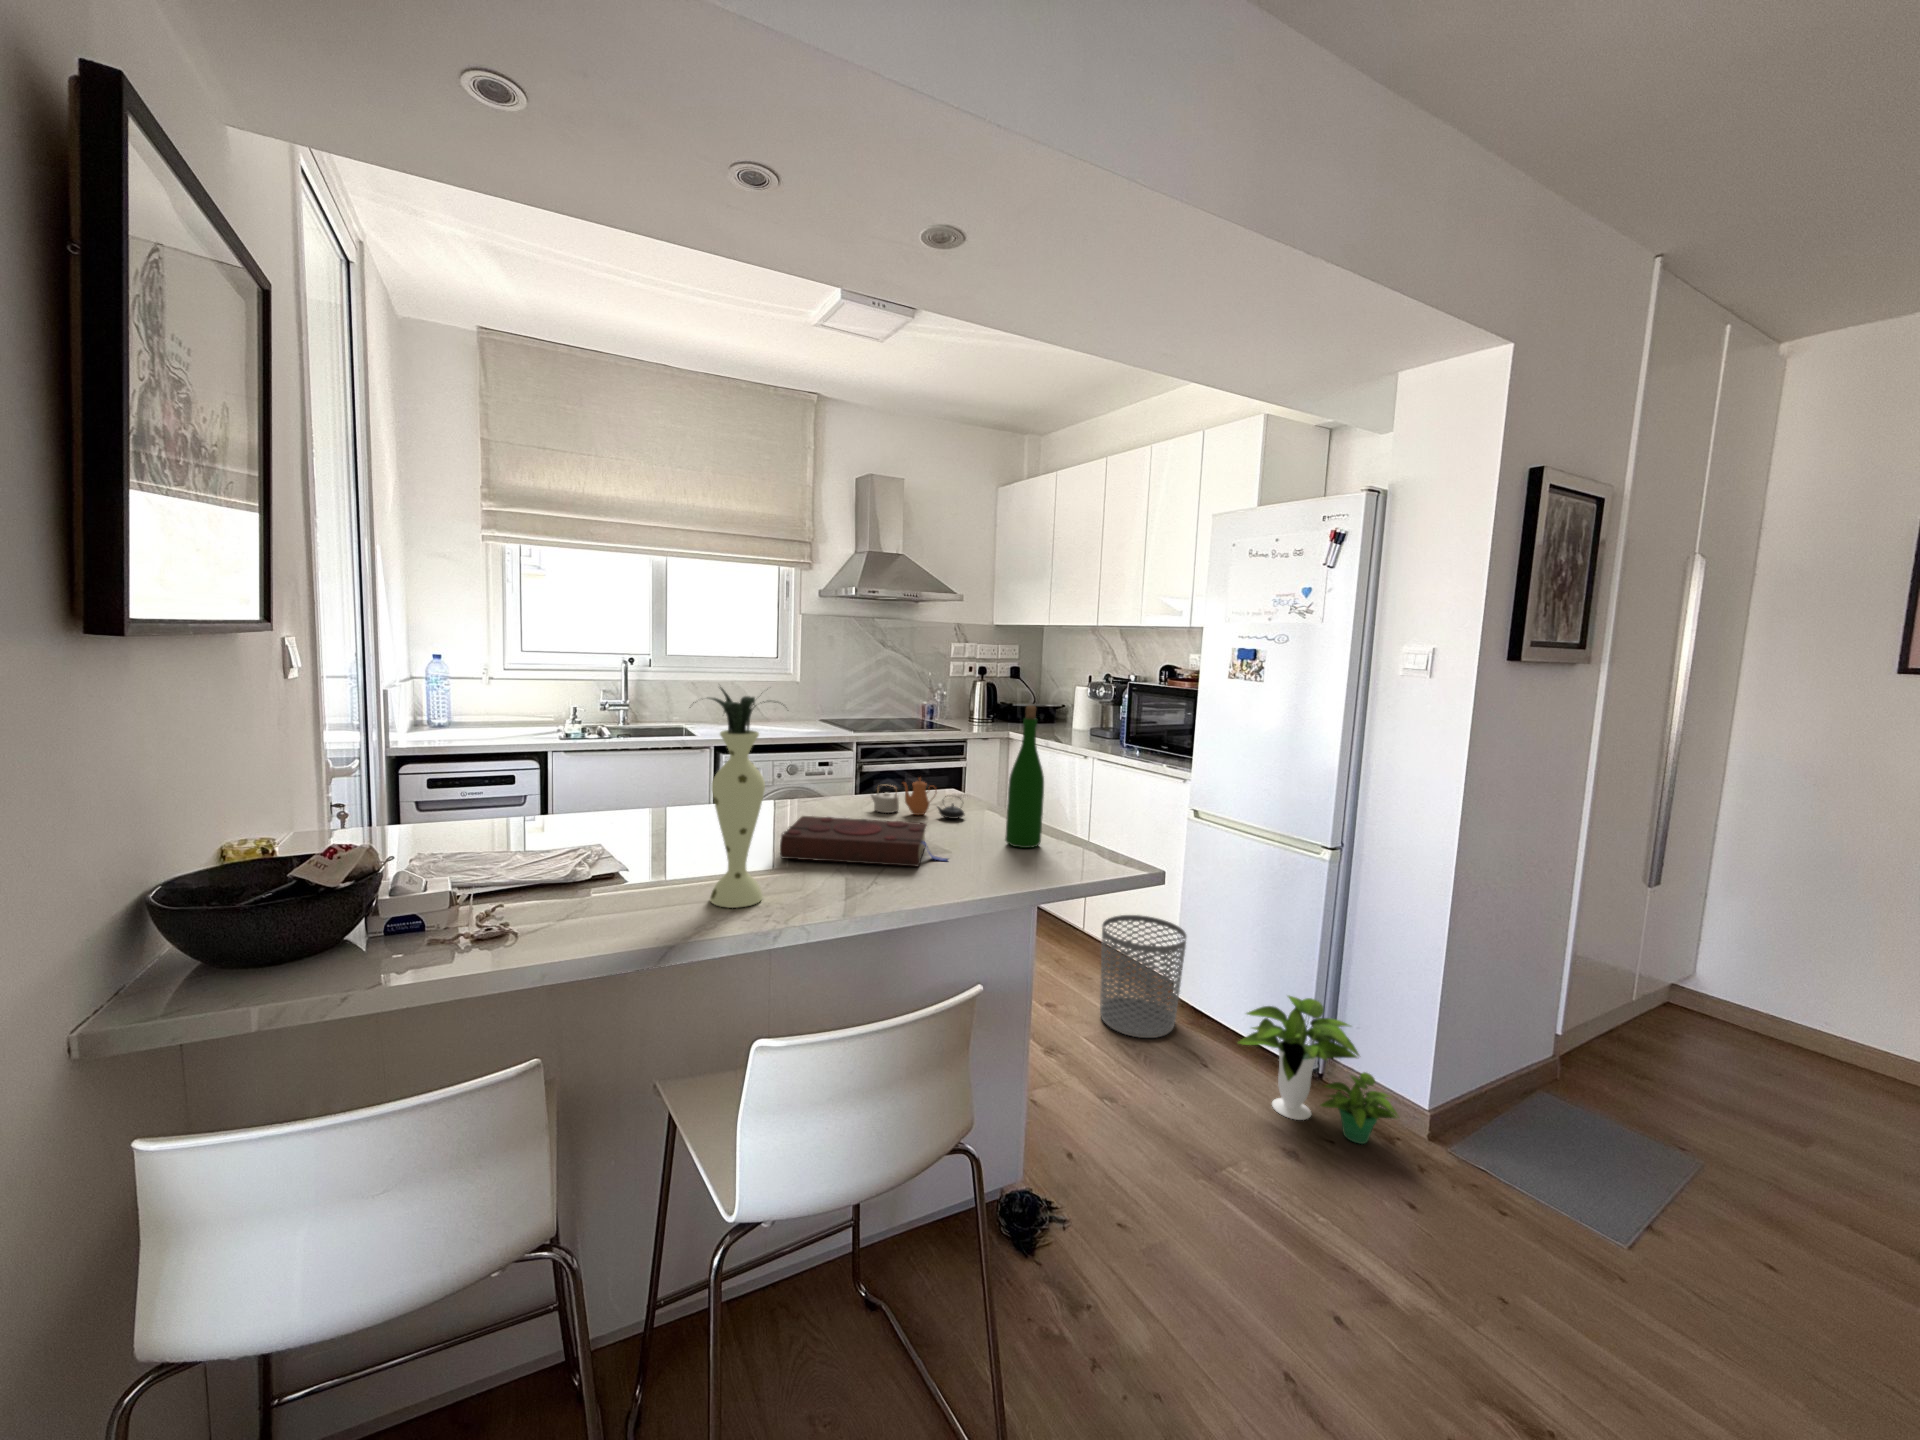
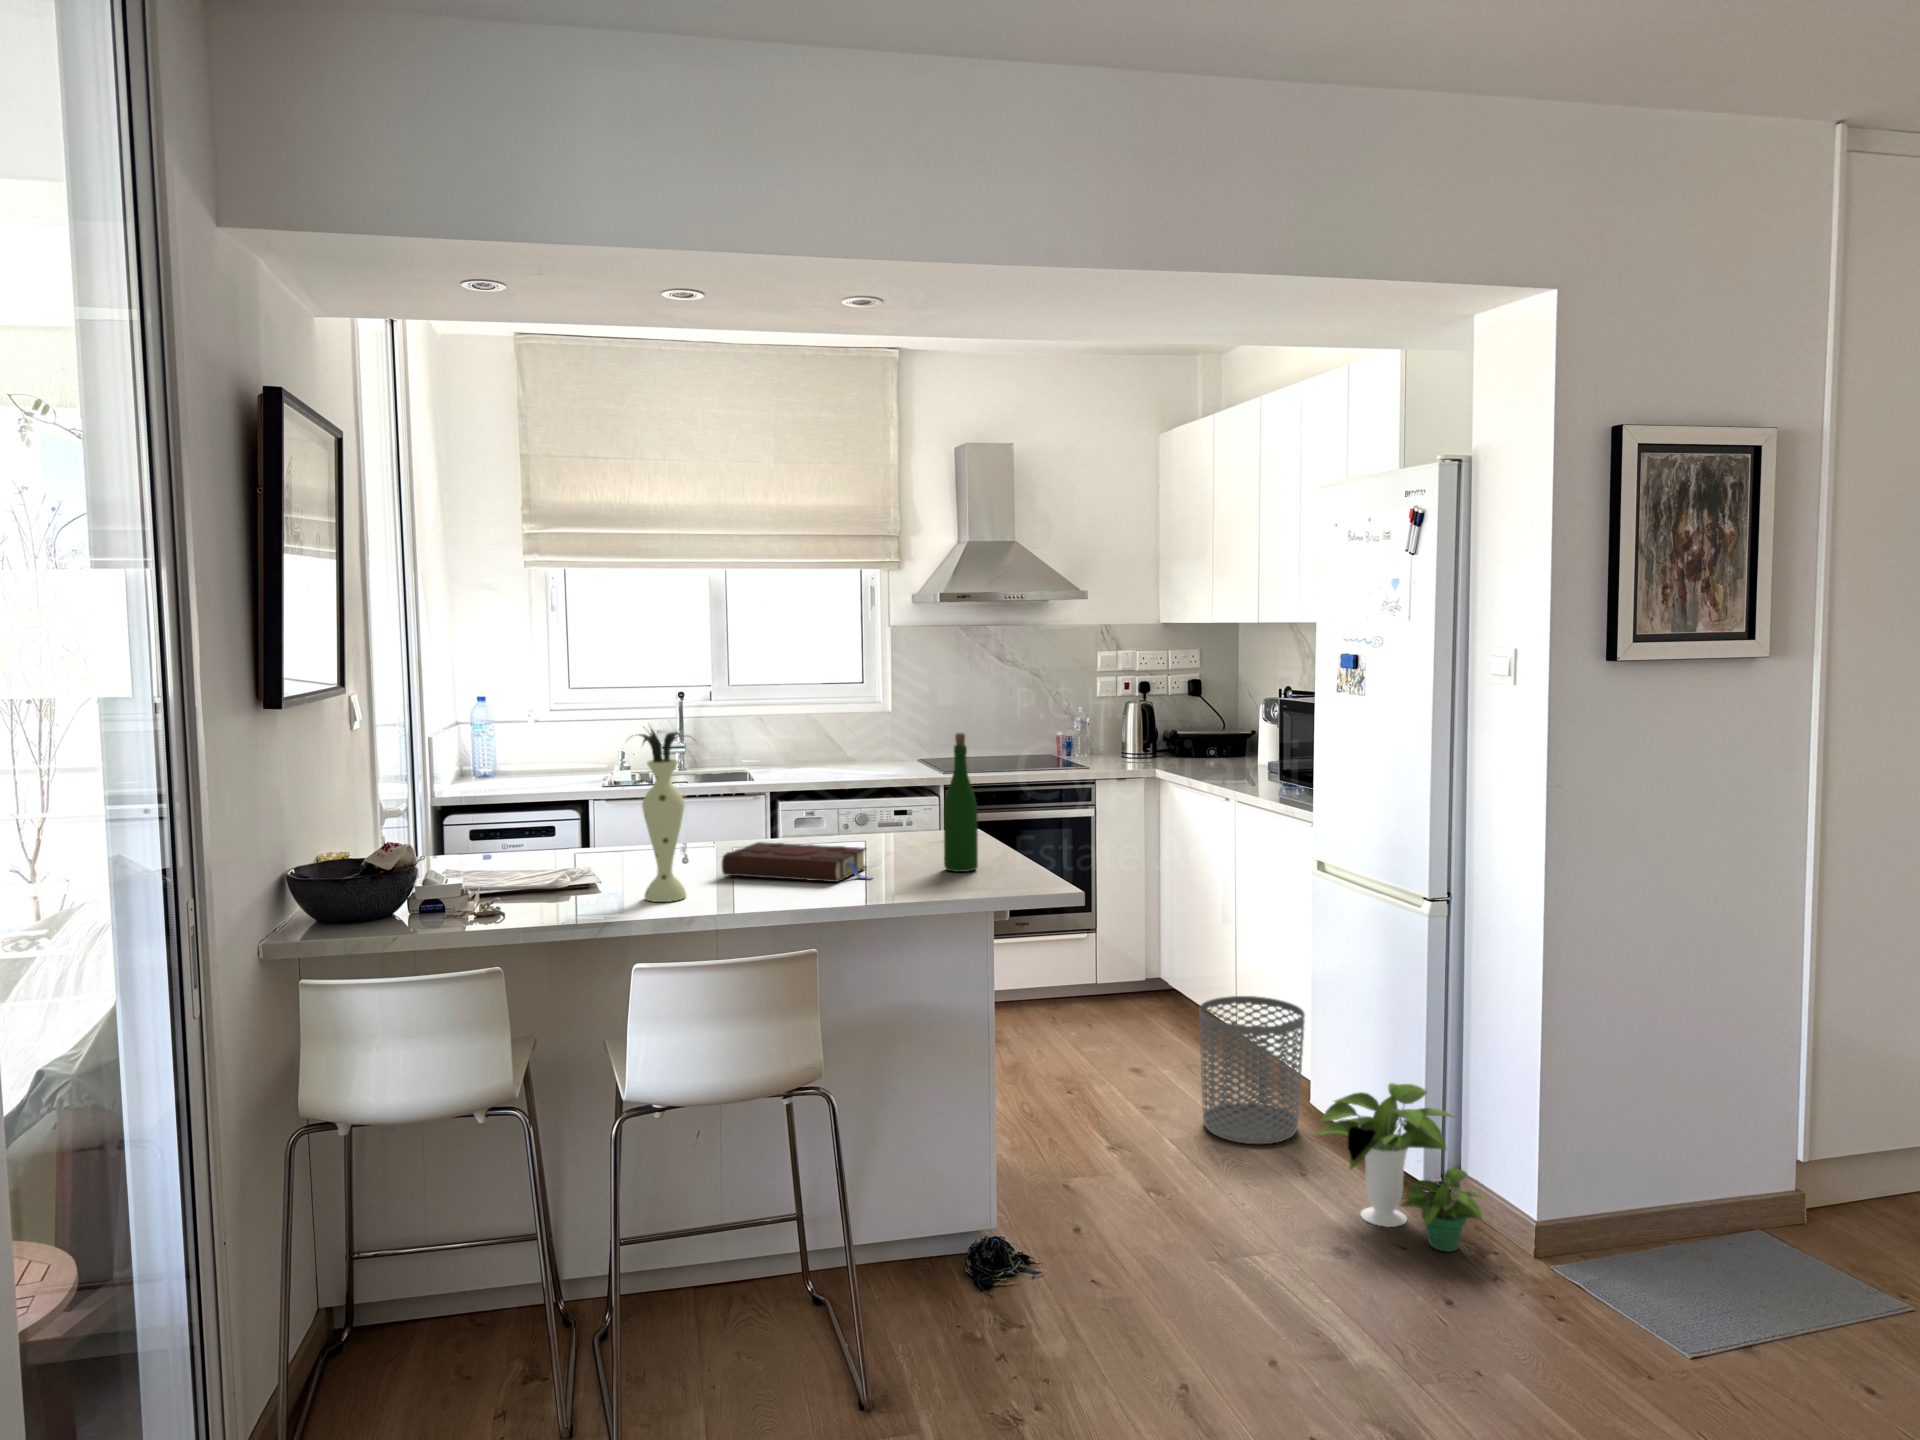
teapot: present [871,778,964,819] -> none [850,809,936,851]

